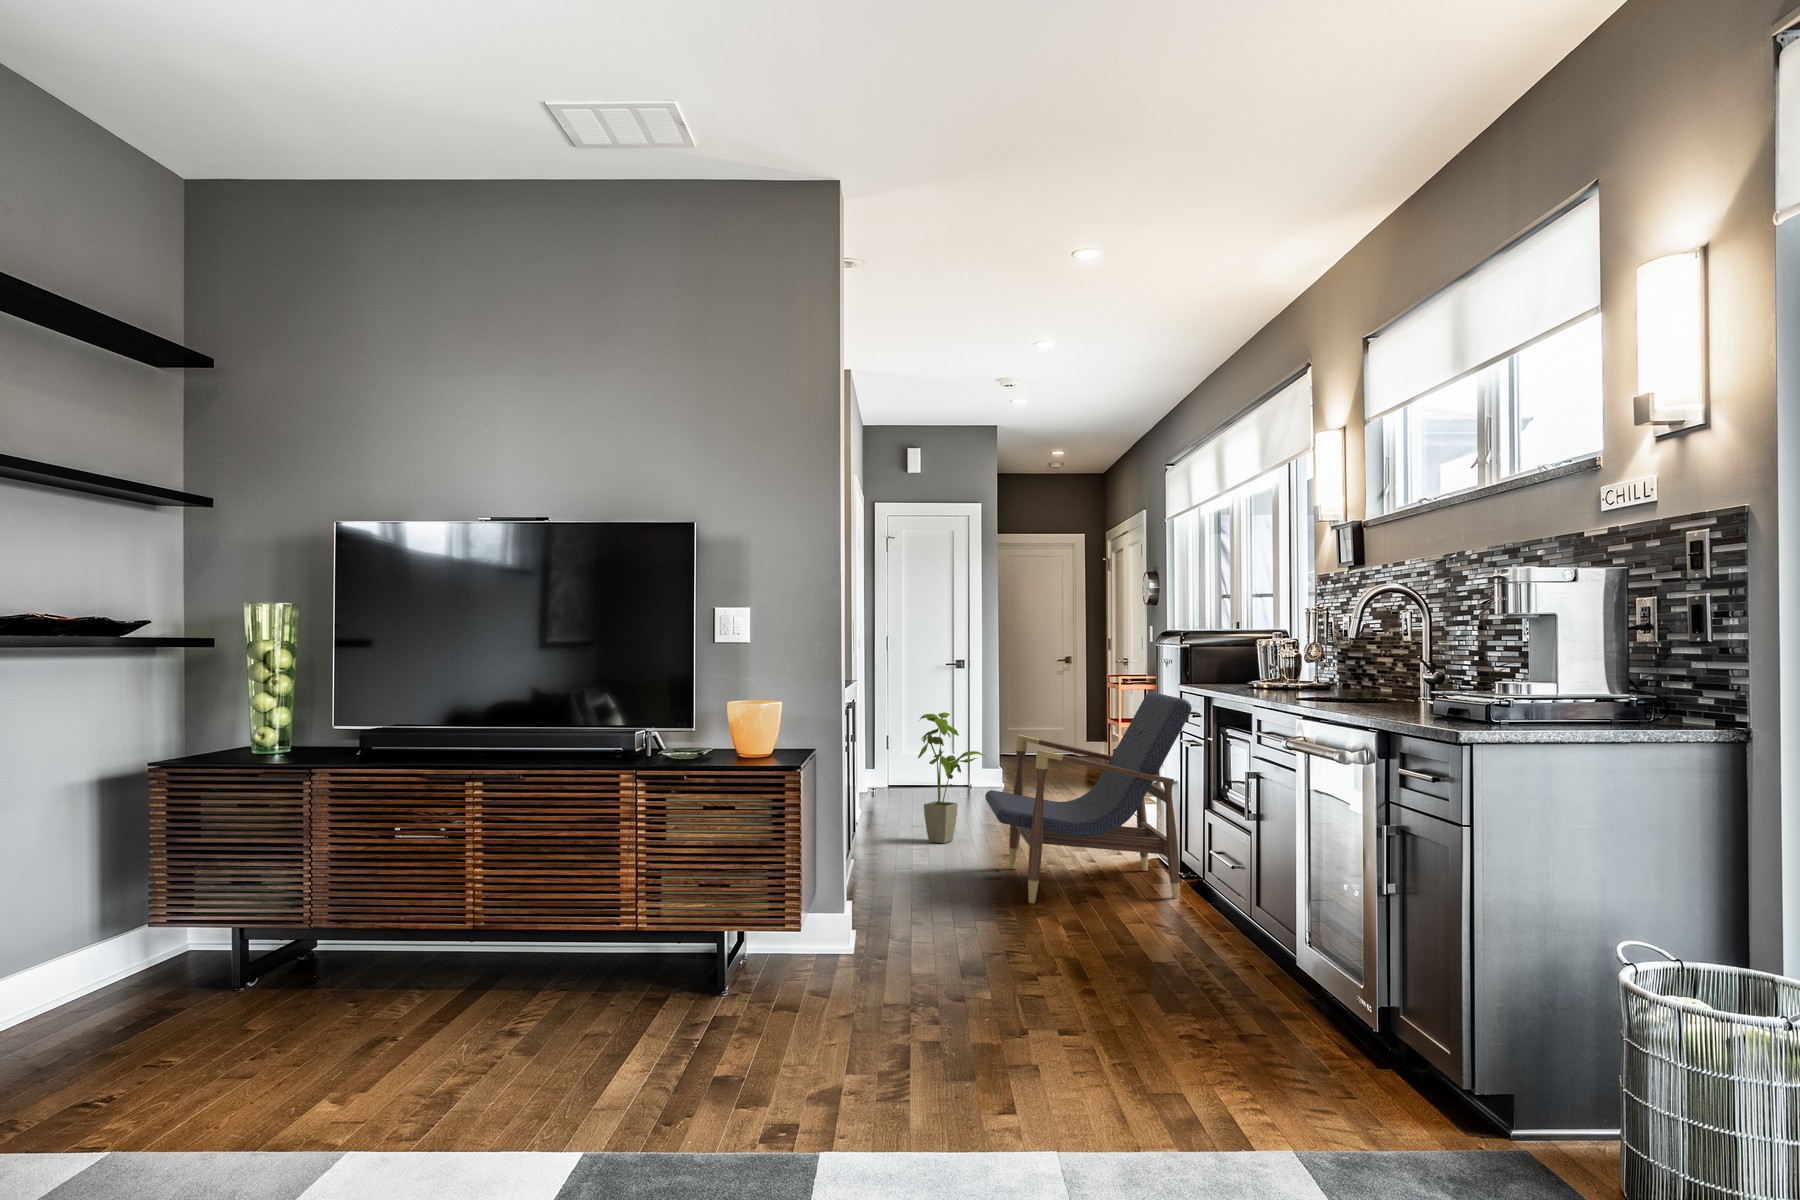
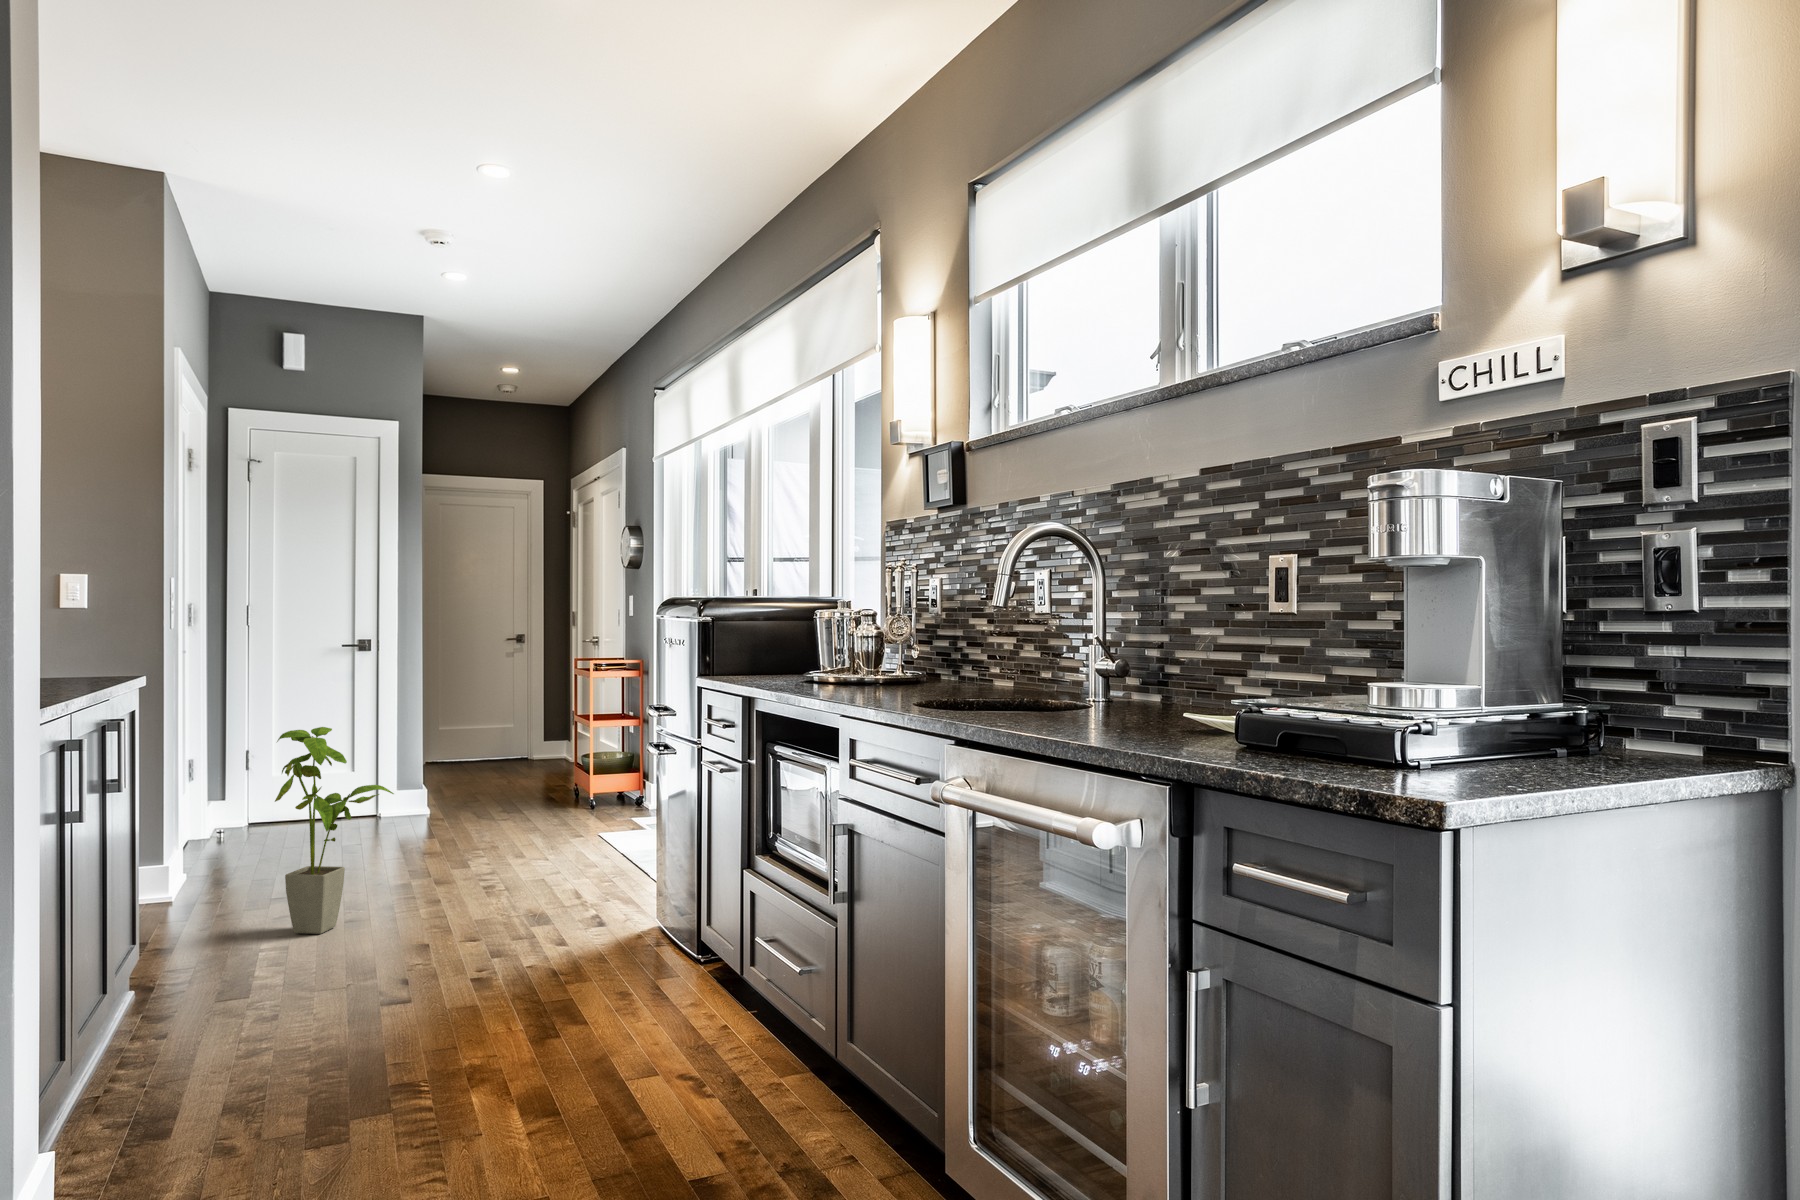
lounge chair: present [985,692,1192,903] -> none [386,690,723,1052]

